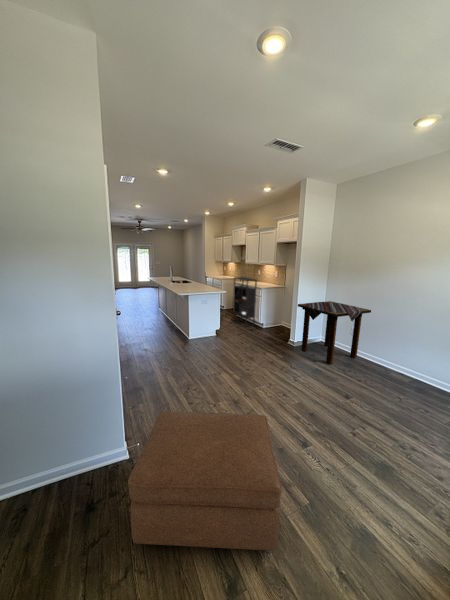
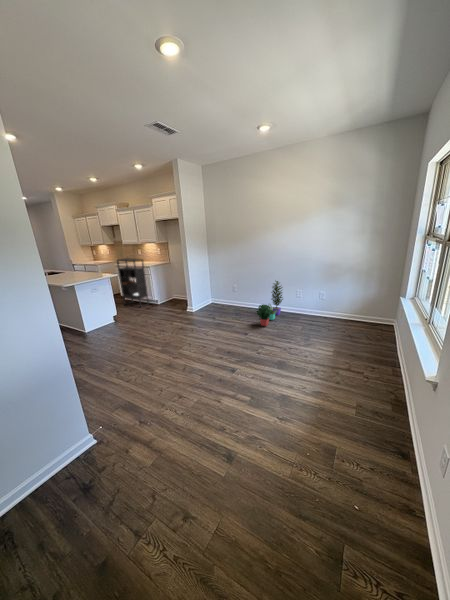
side table: present [298,301,371,364] -> none [191,269,245,318]
potted plant: none [372,333,429,395] -> present [257,281,283,326]
ottoman: present [128,411,281,551] -> none [124,356,246,478]

